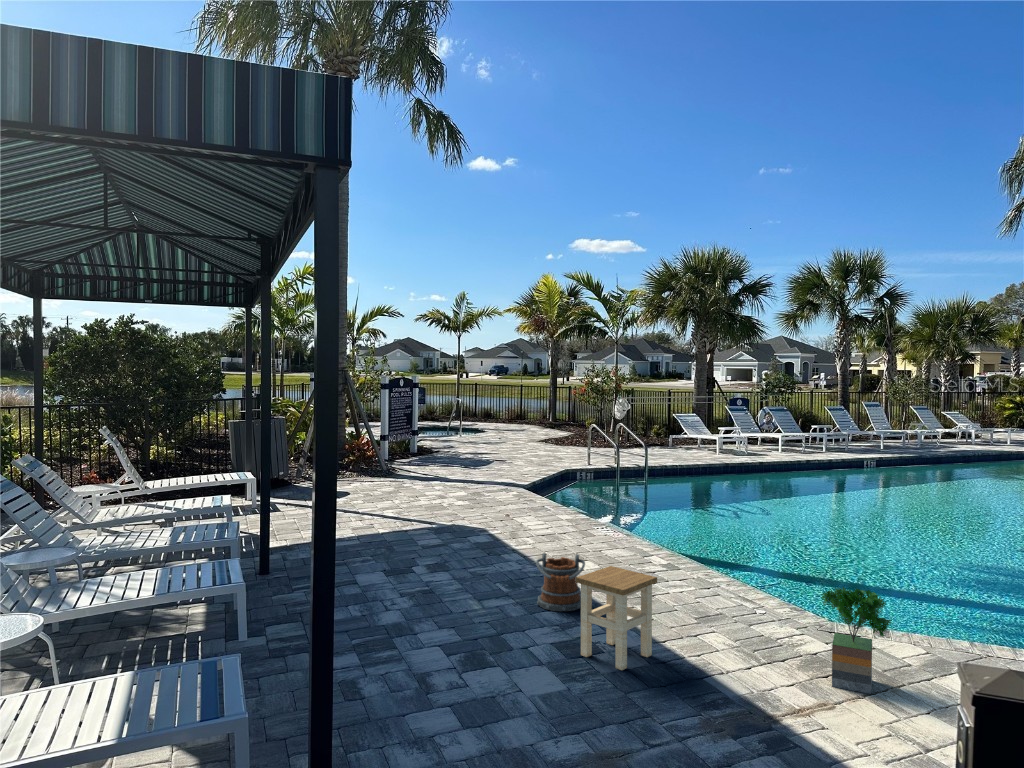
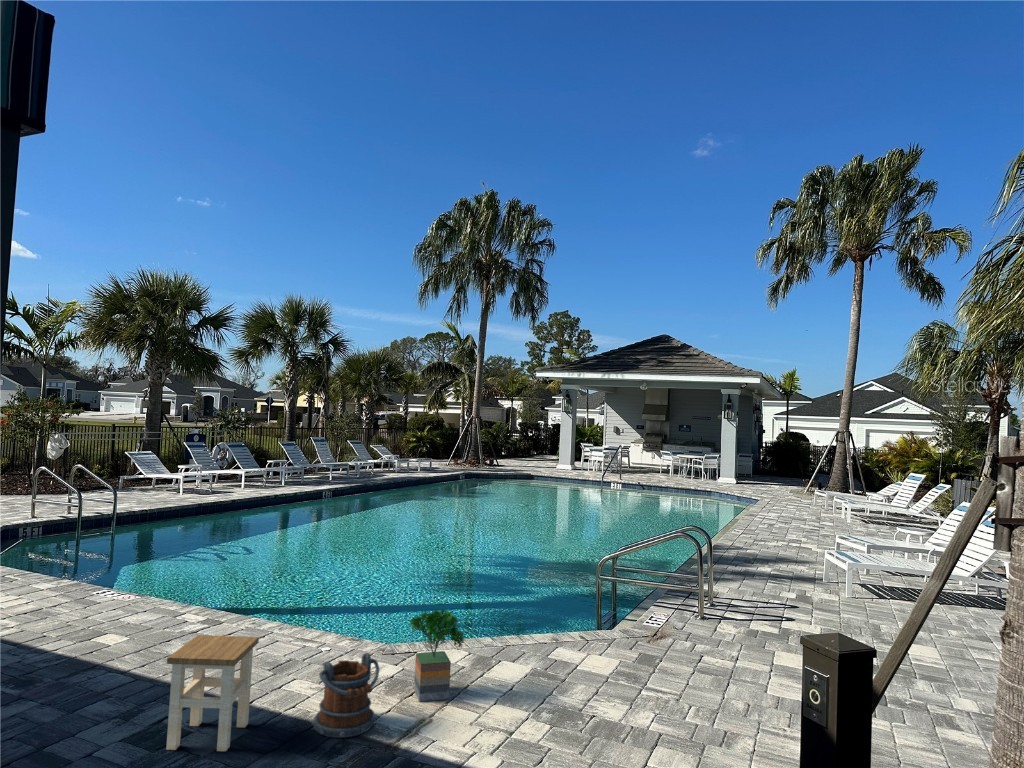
bucket: present [536,553,585,611] -> present [312,653,379,738]

